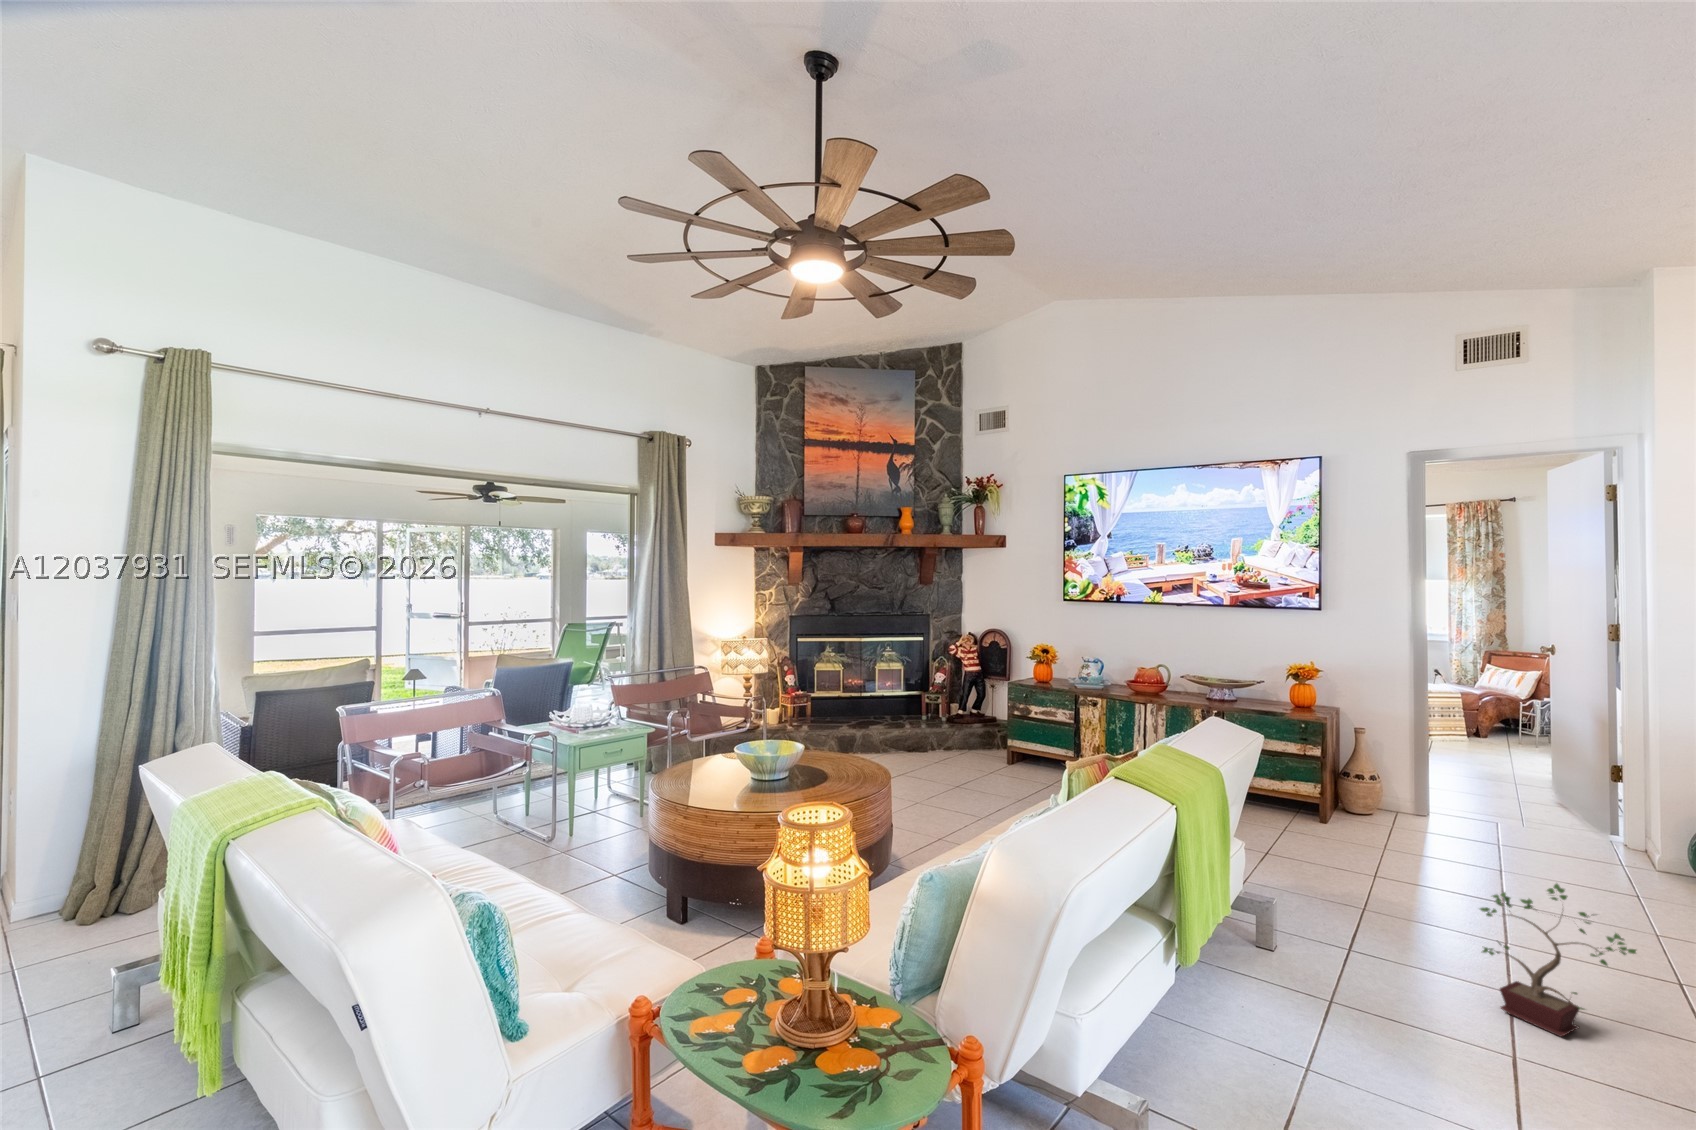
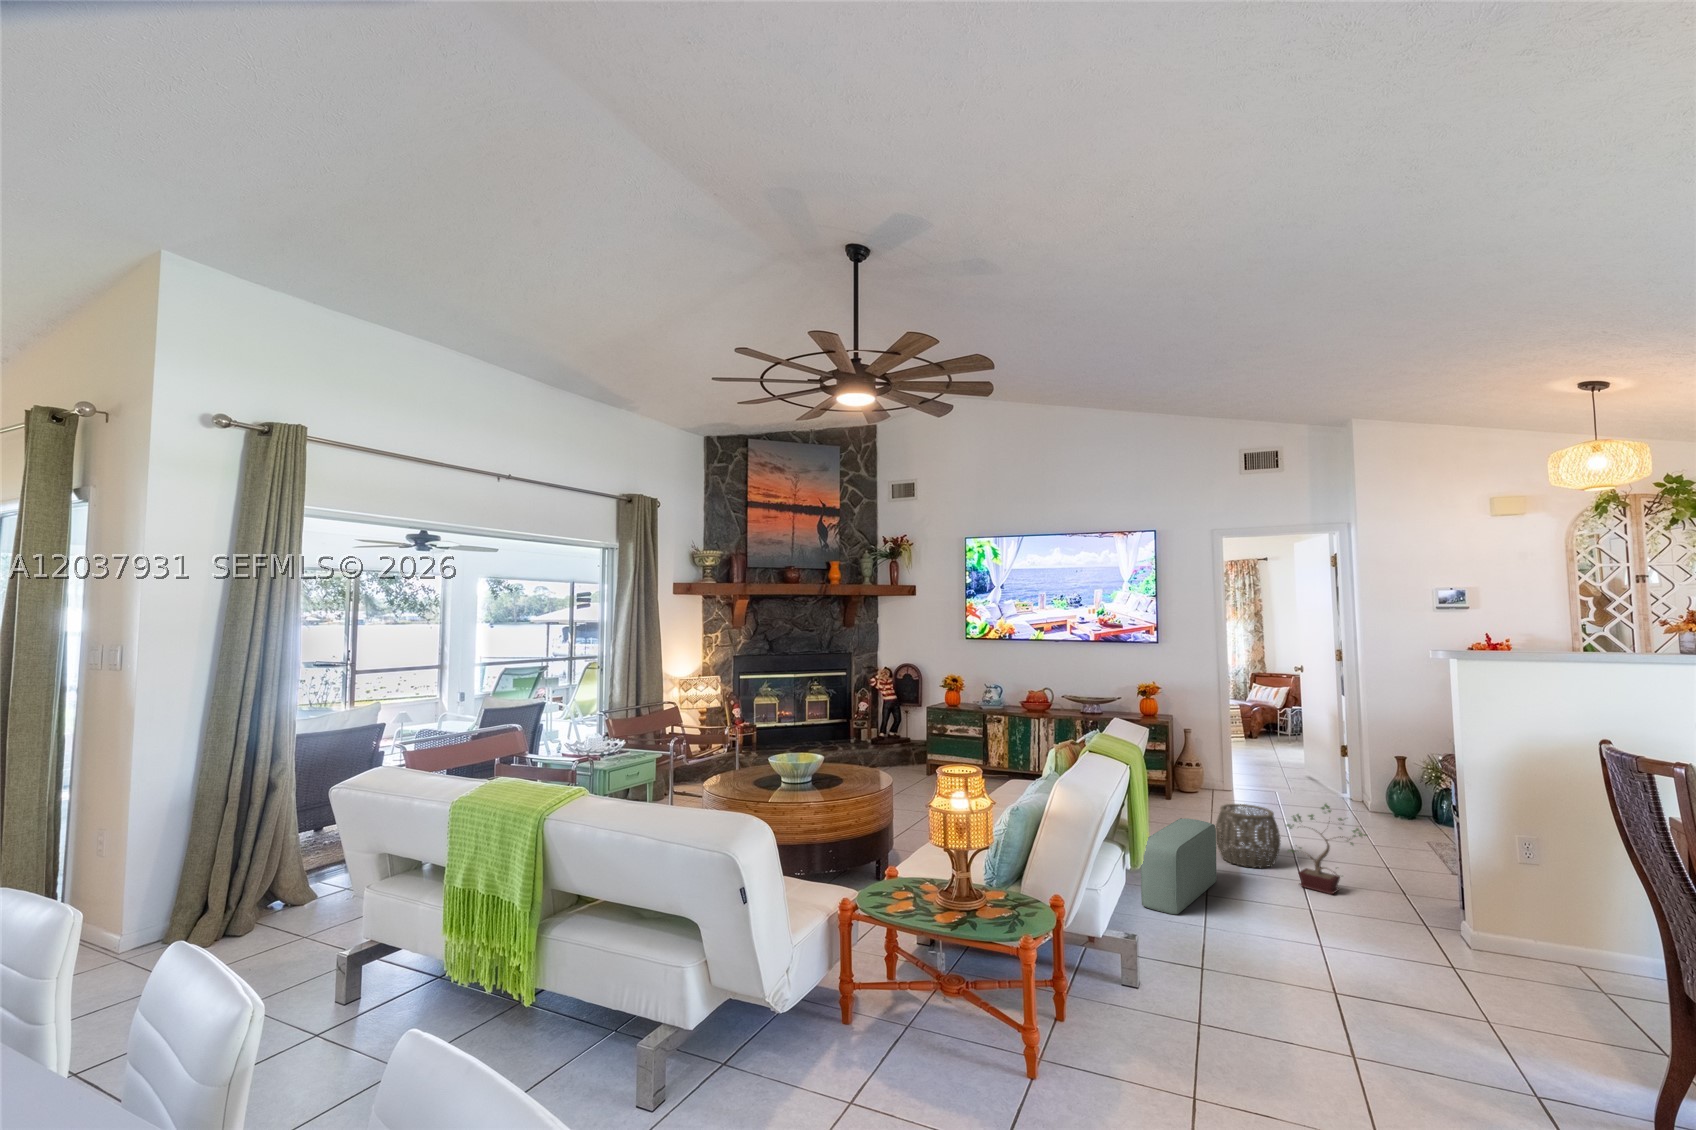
woven basket: none [1365,856,1477,964] -> present [1216,804,1280,868]
pouf: none [1208,878,1354,1043] -> present [1141,818,1217,914]

